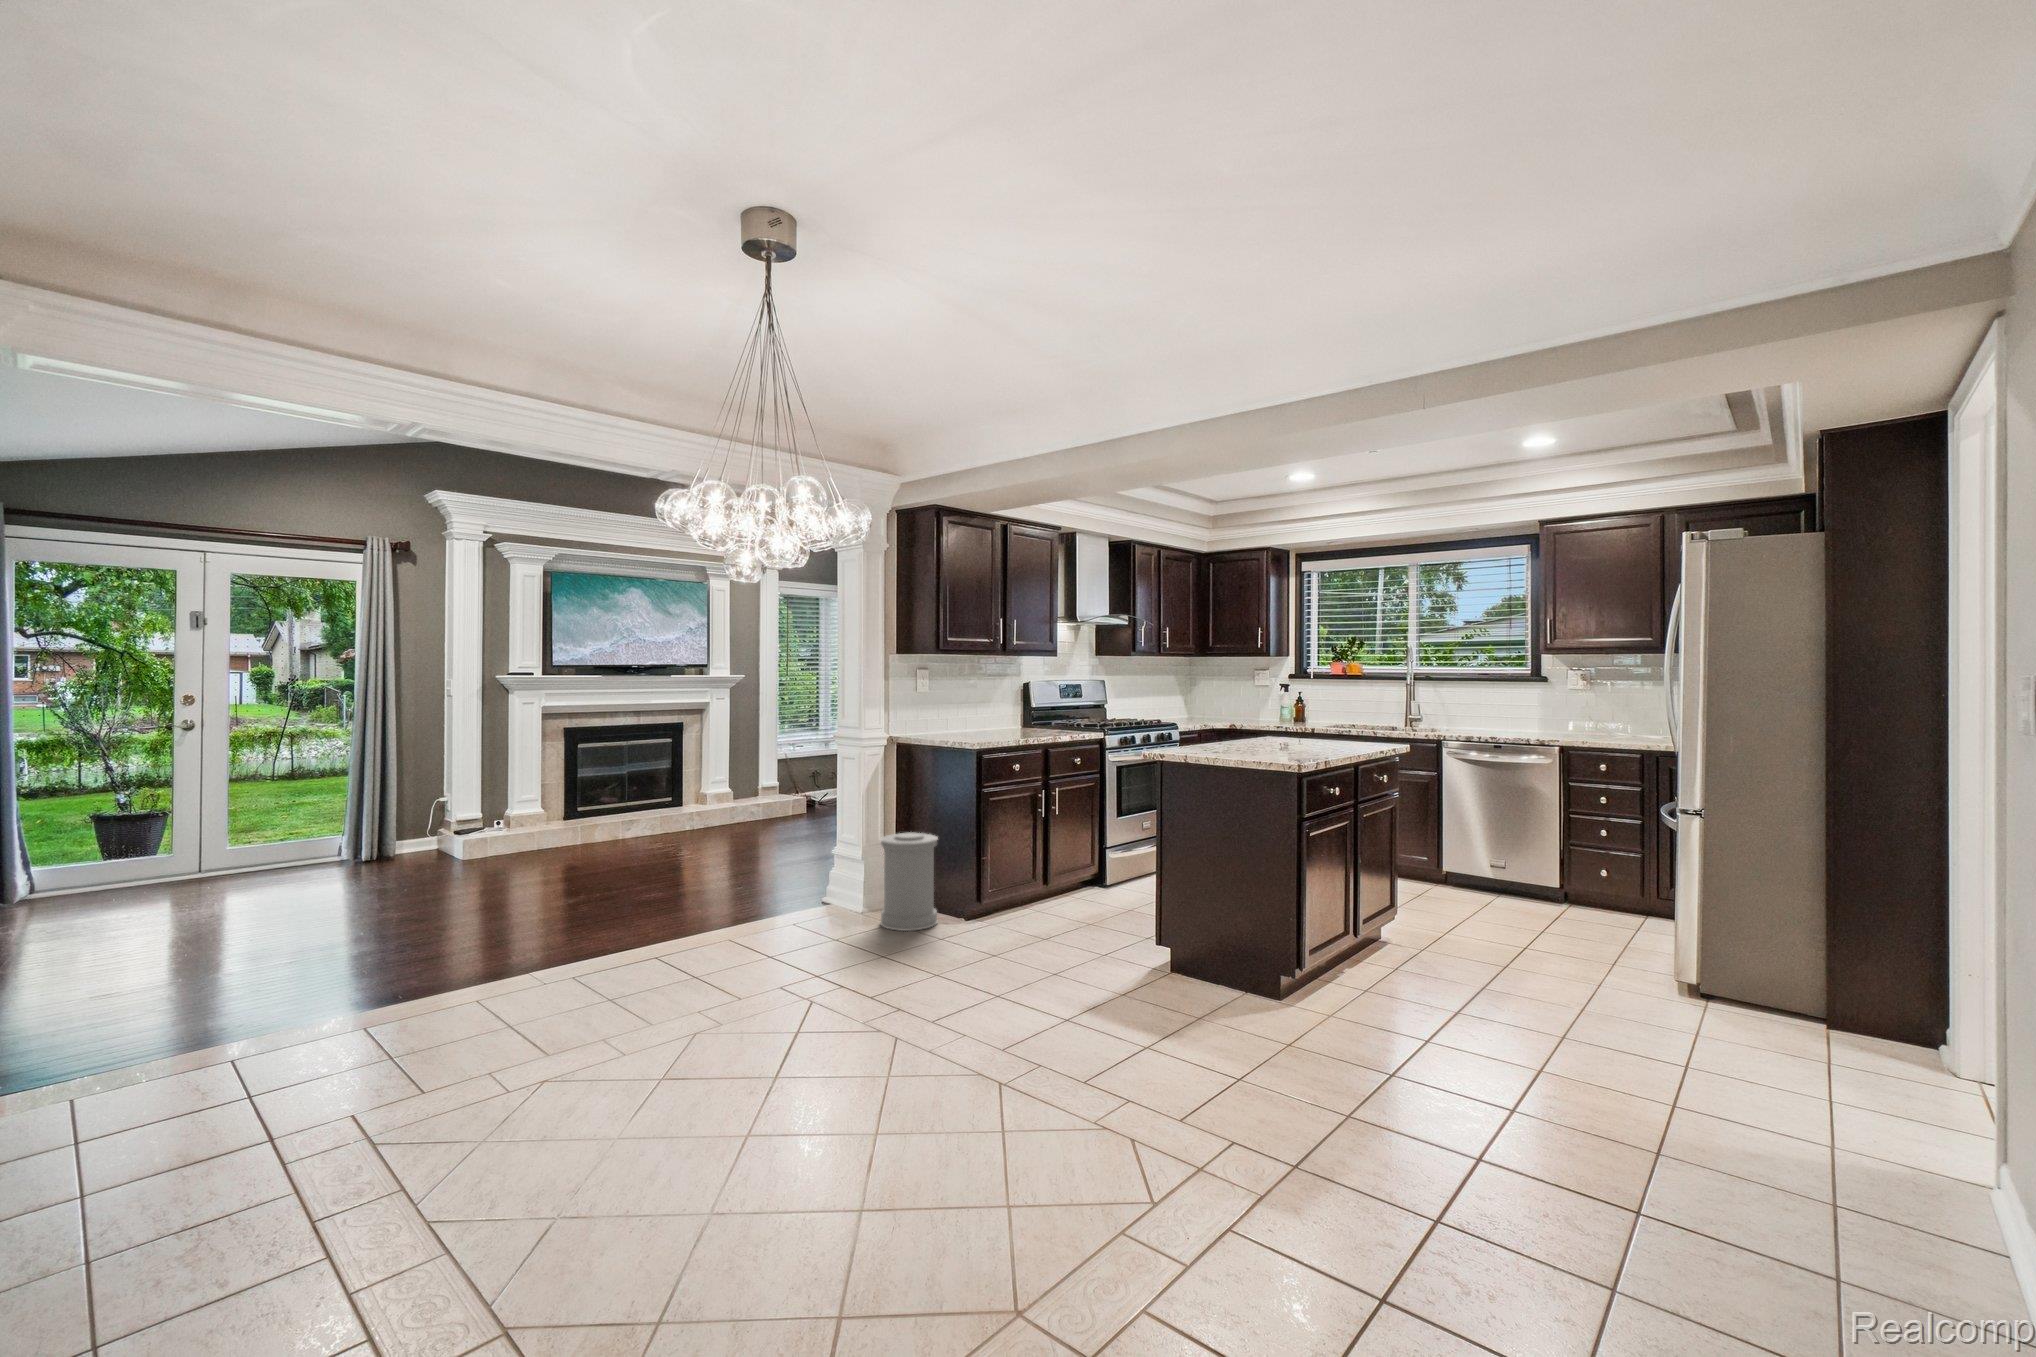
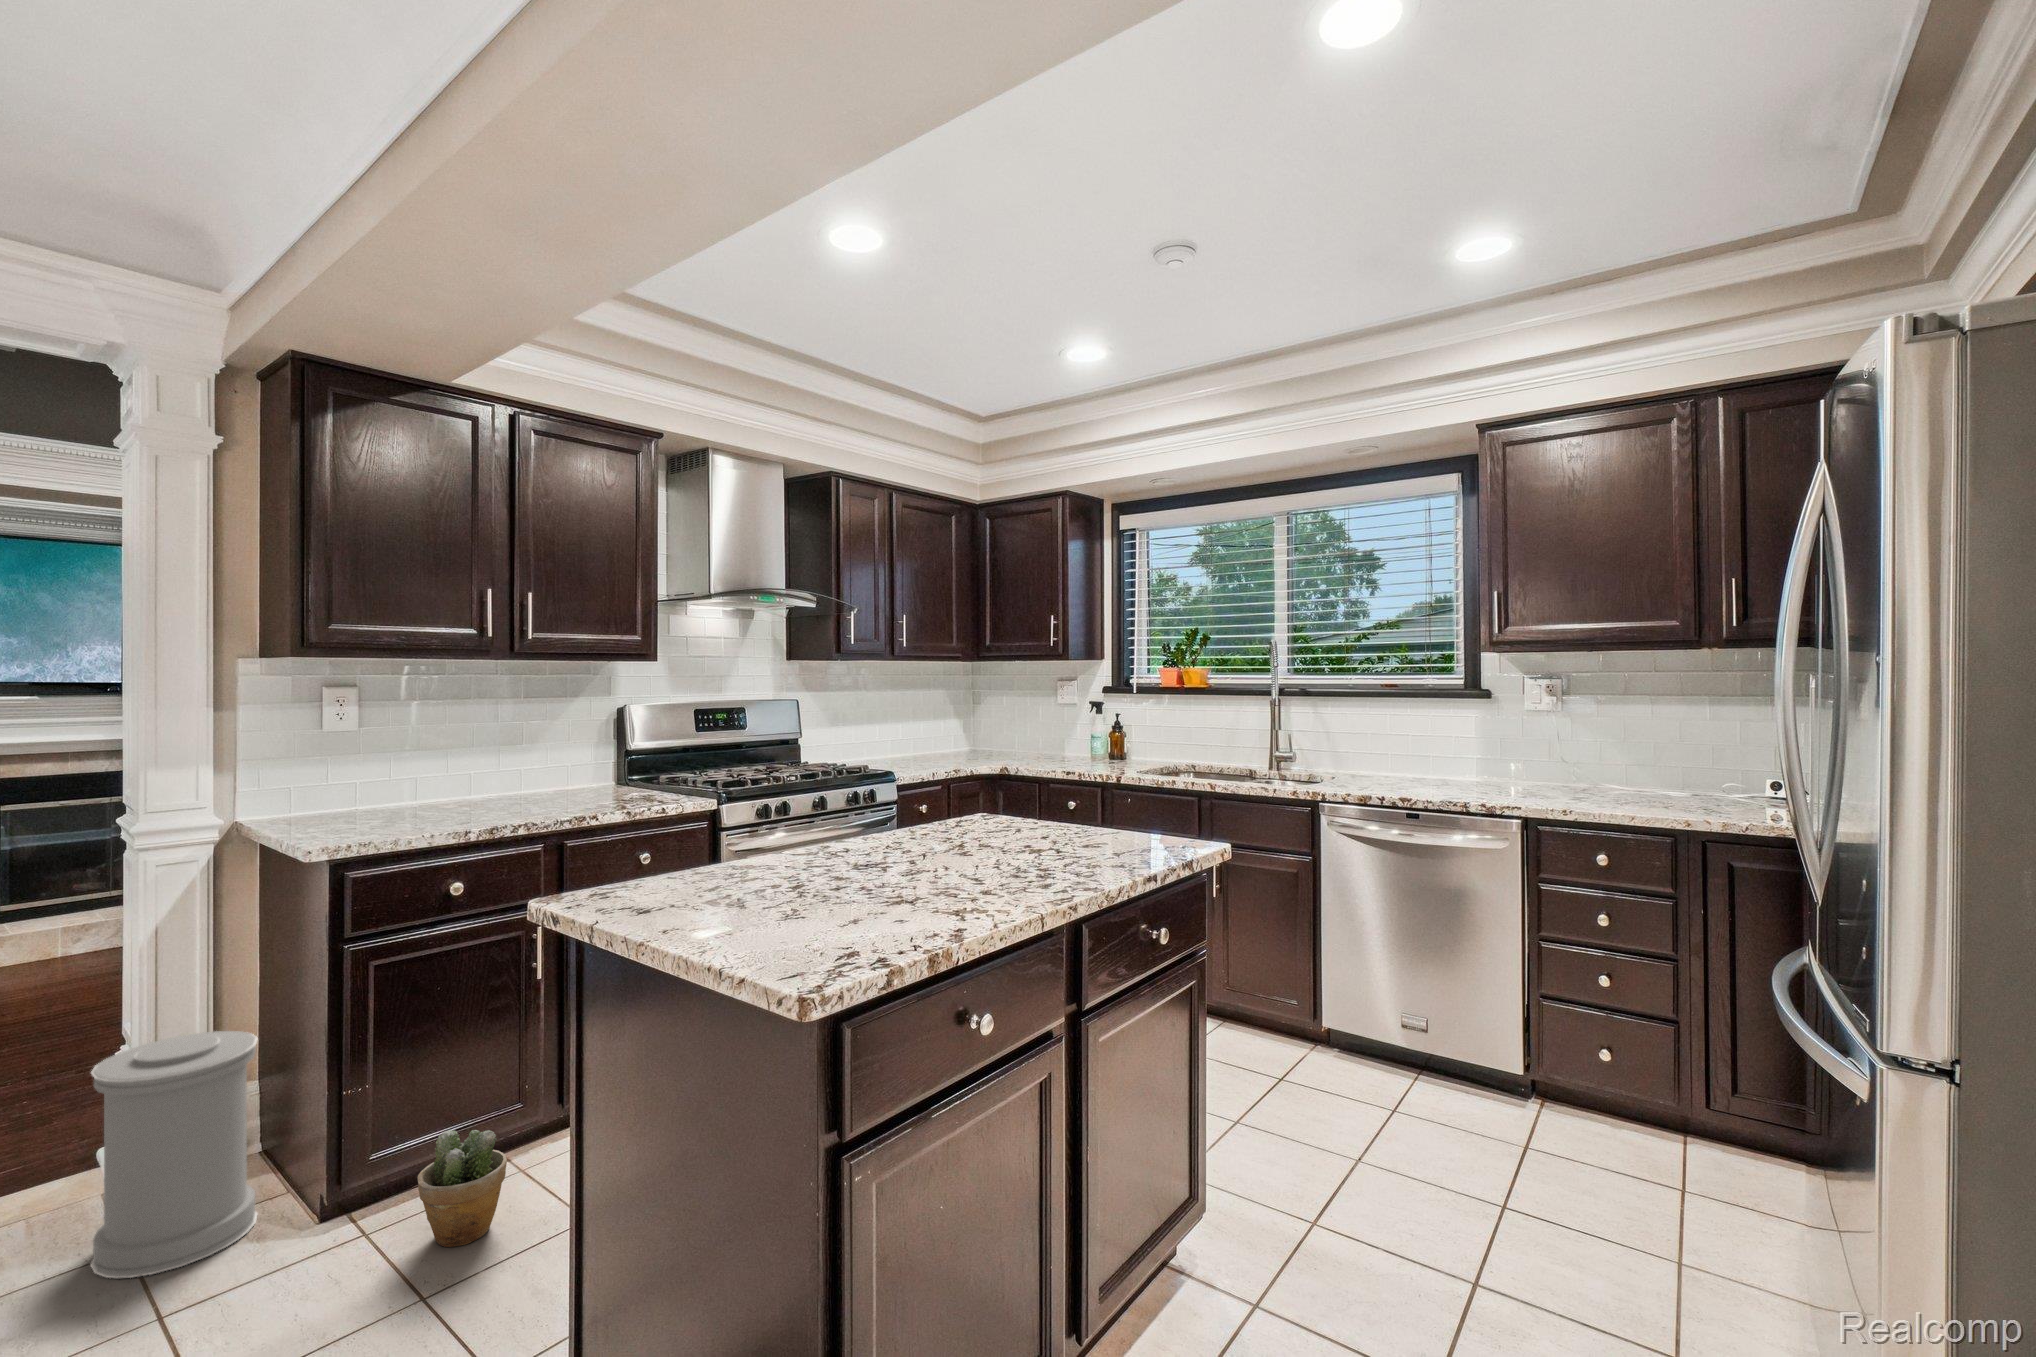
potted plant: none [1019,877,1055,928] -> present [418,1130,507,1247]

